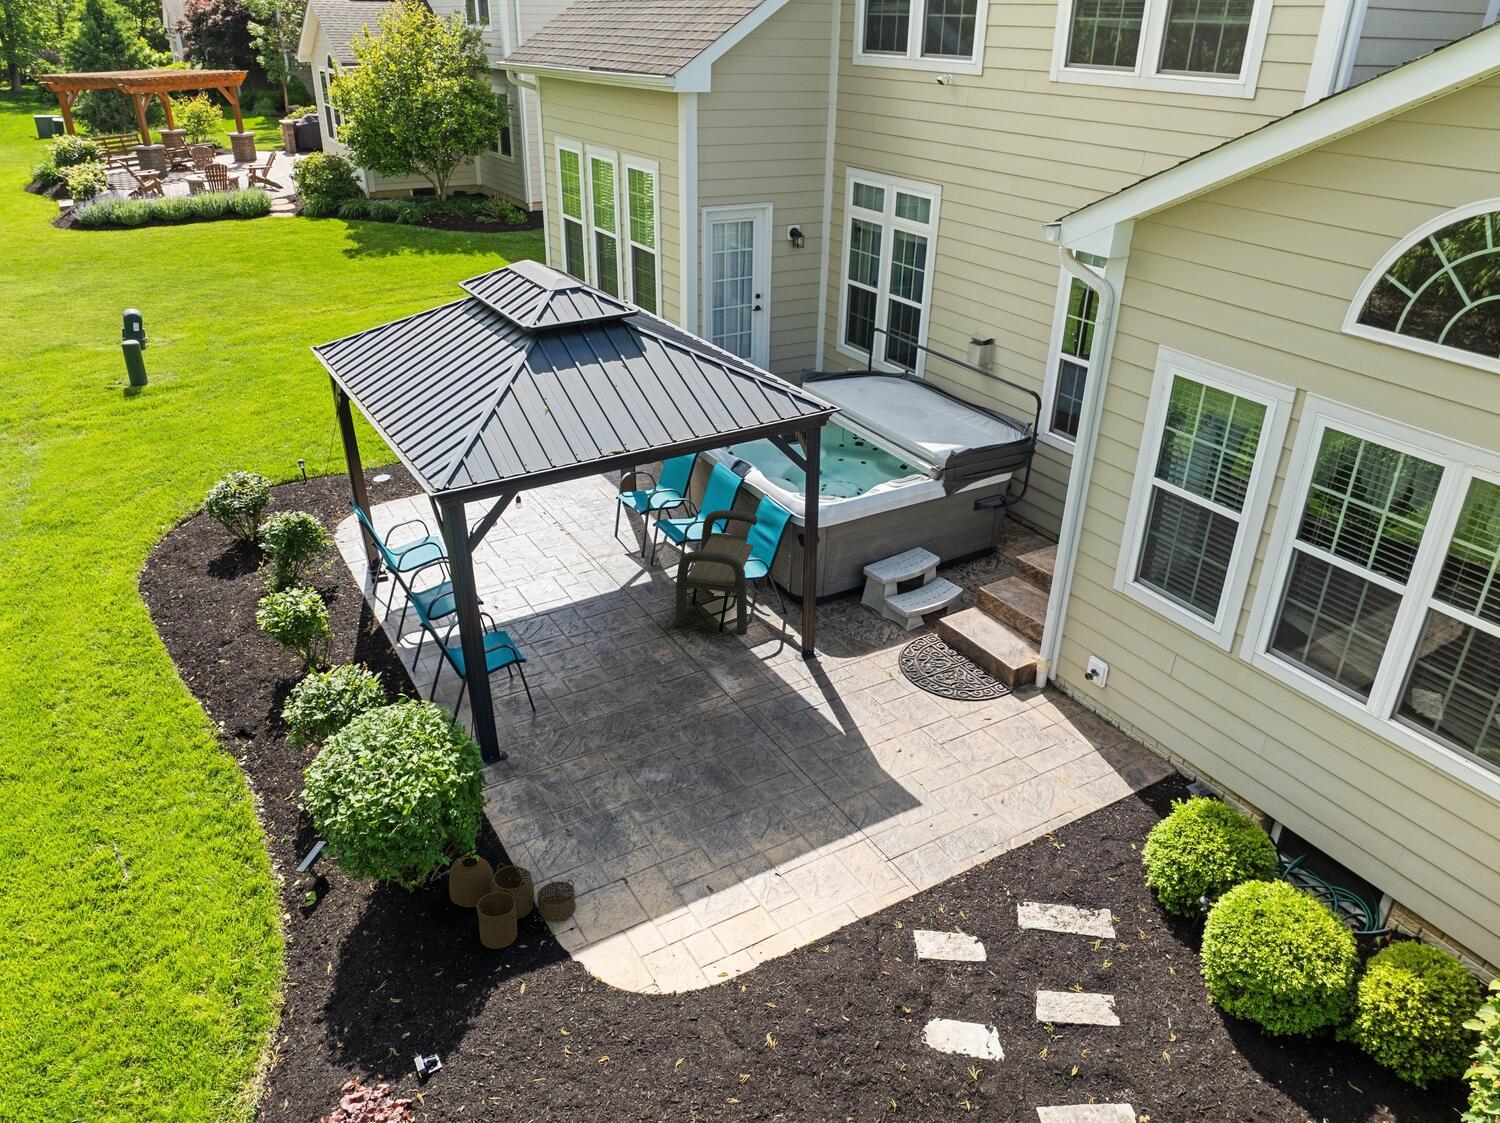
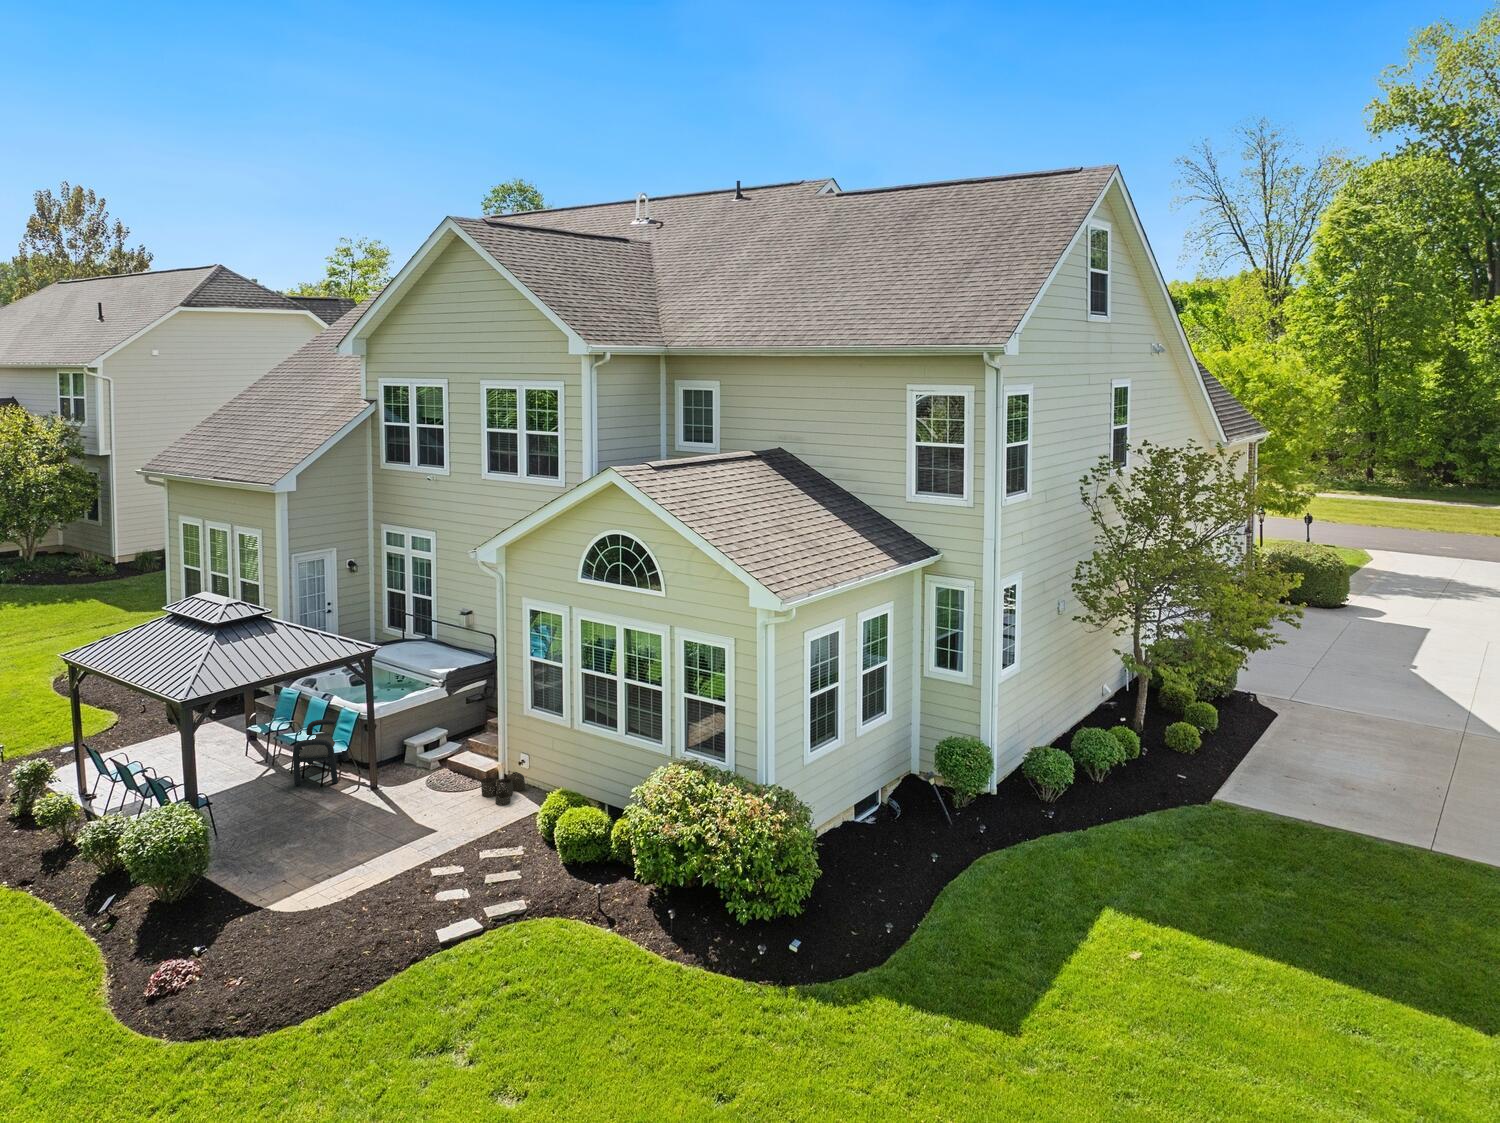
woven basket: present [449,856,576,949] -> present [481,772,525,806]

